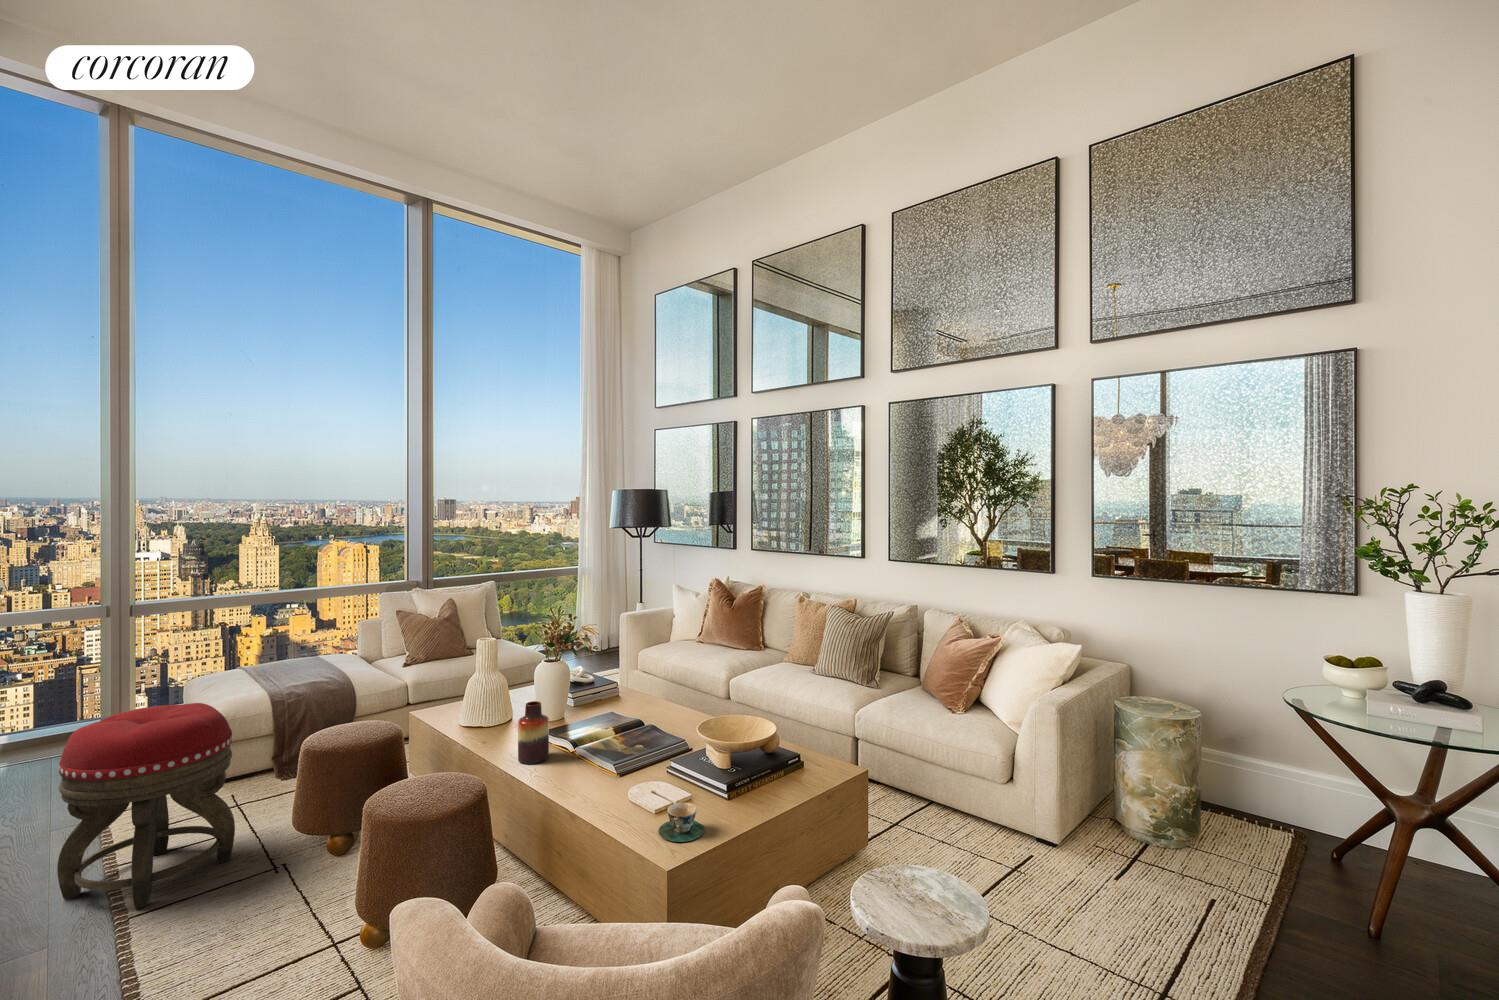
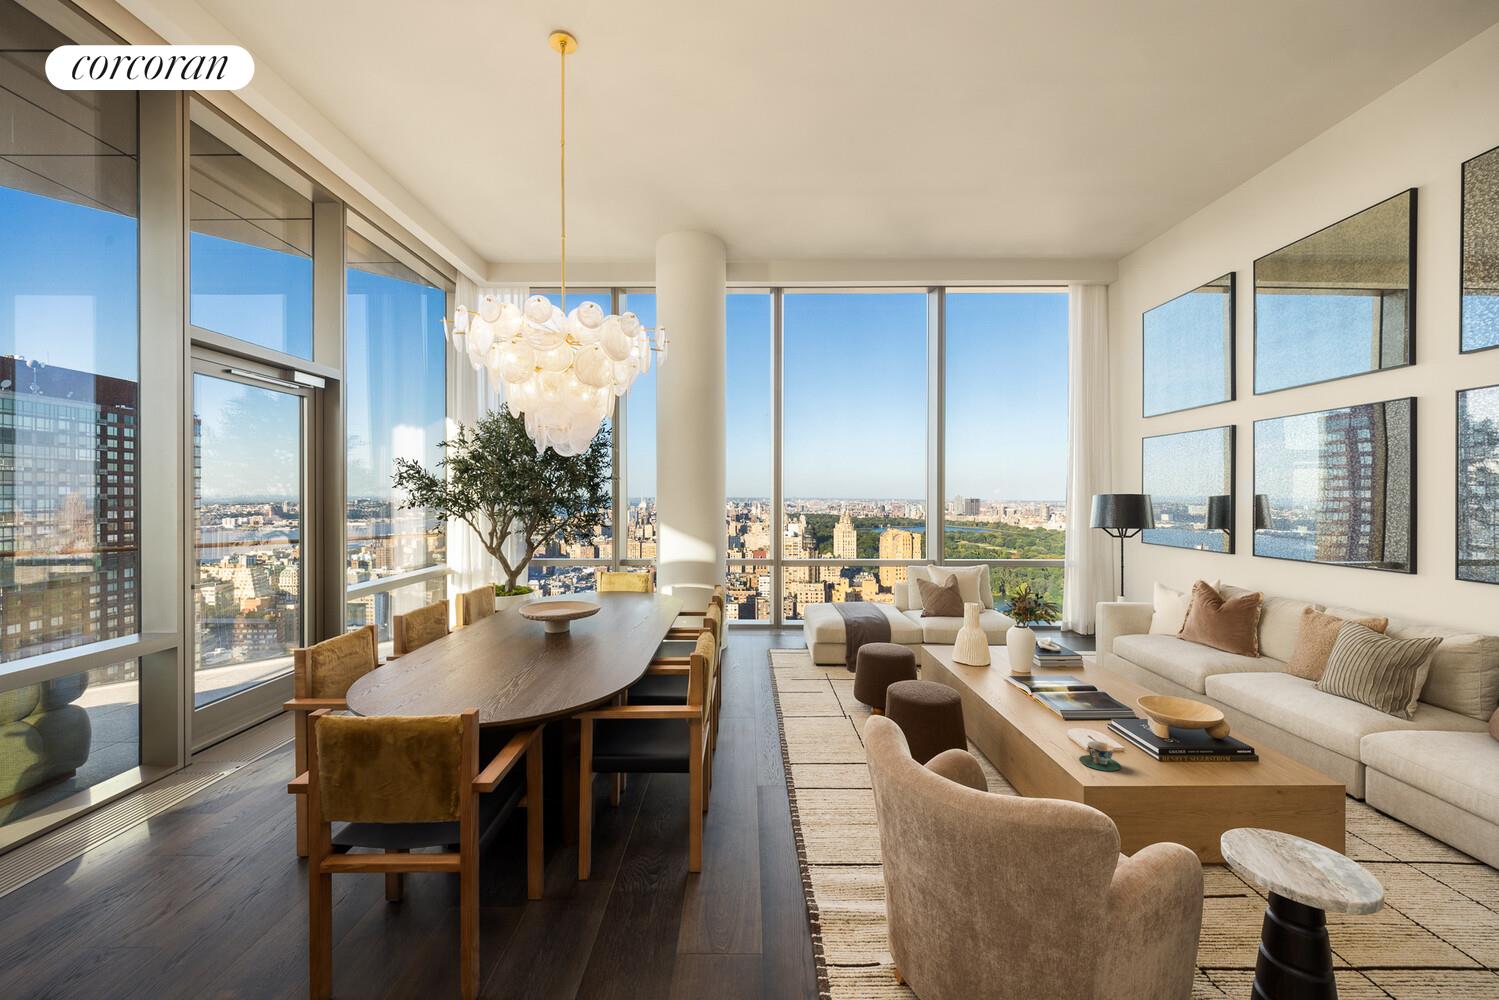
vase: present [518,701,549,764] -> none [991,651,1015,698]
footstool: present [57,703,235,909] -> none [746,615,823,723]

